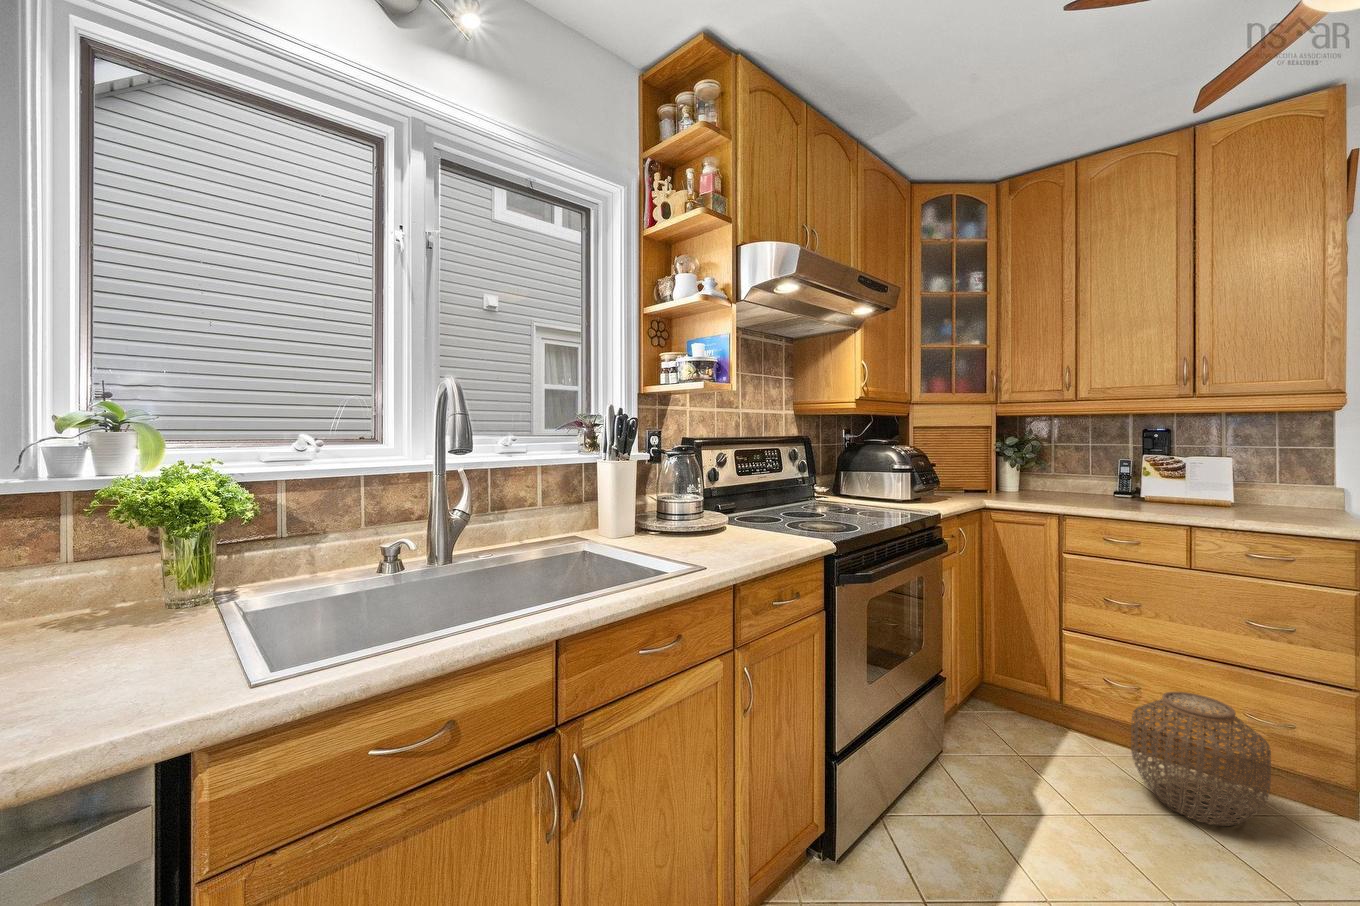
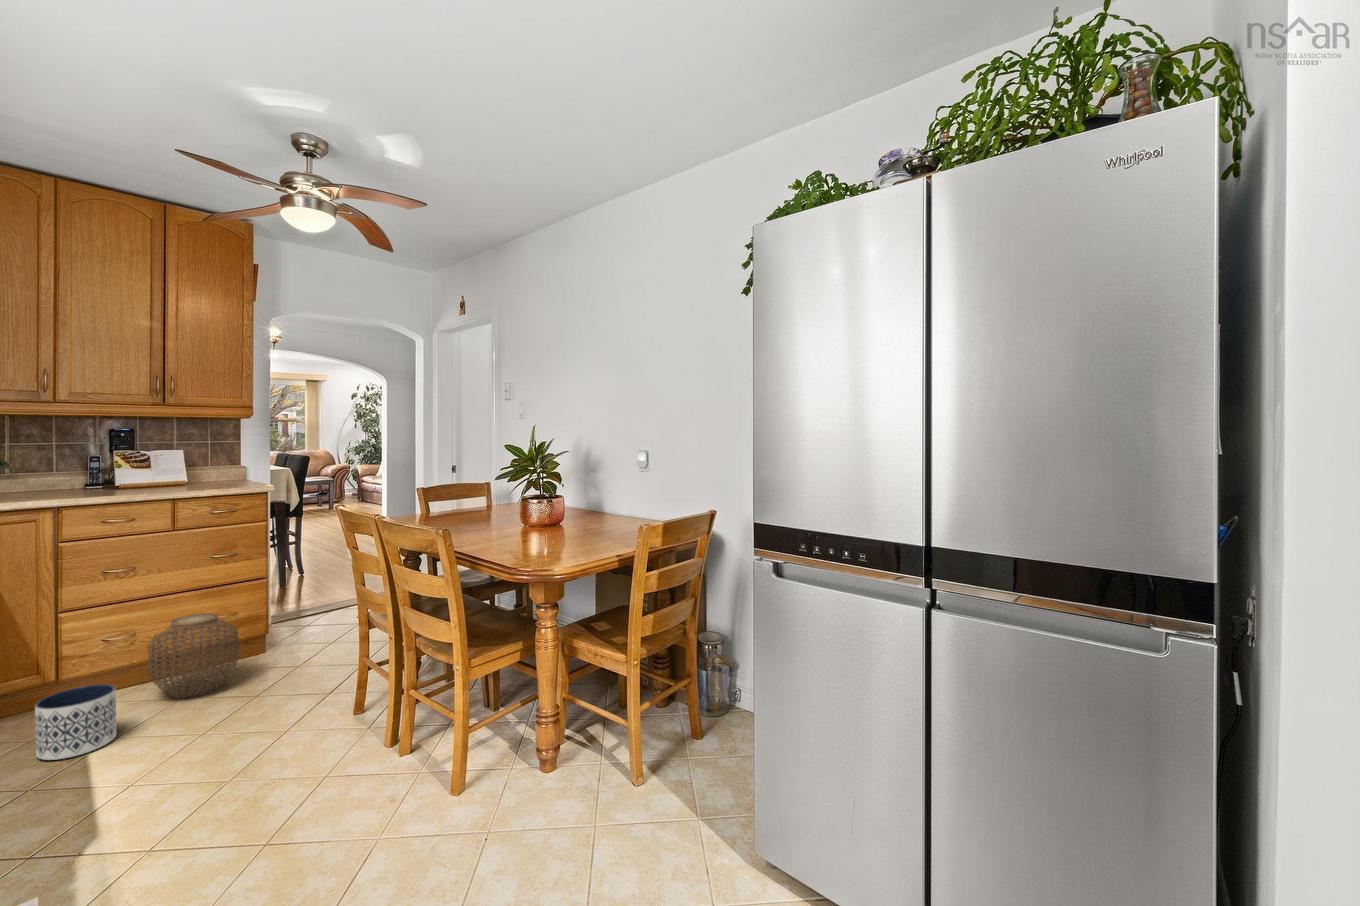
planter: none [993,723,1071,818] -> present [35,684,116,760]

